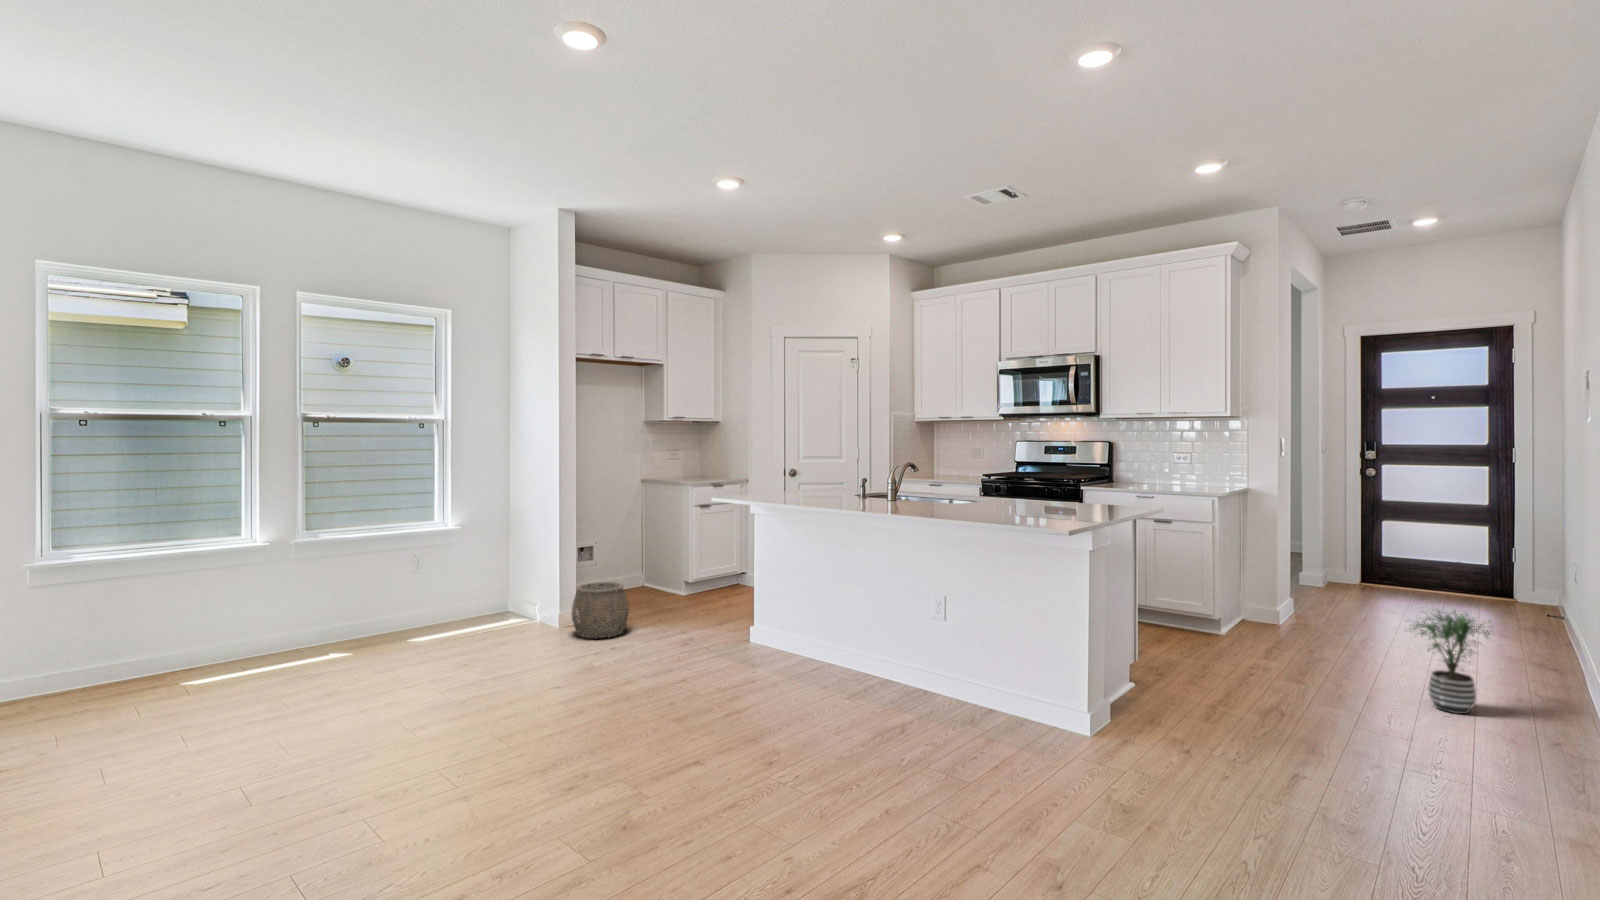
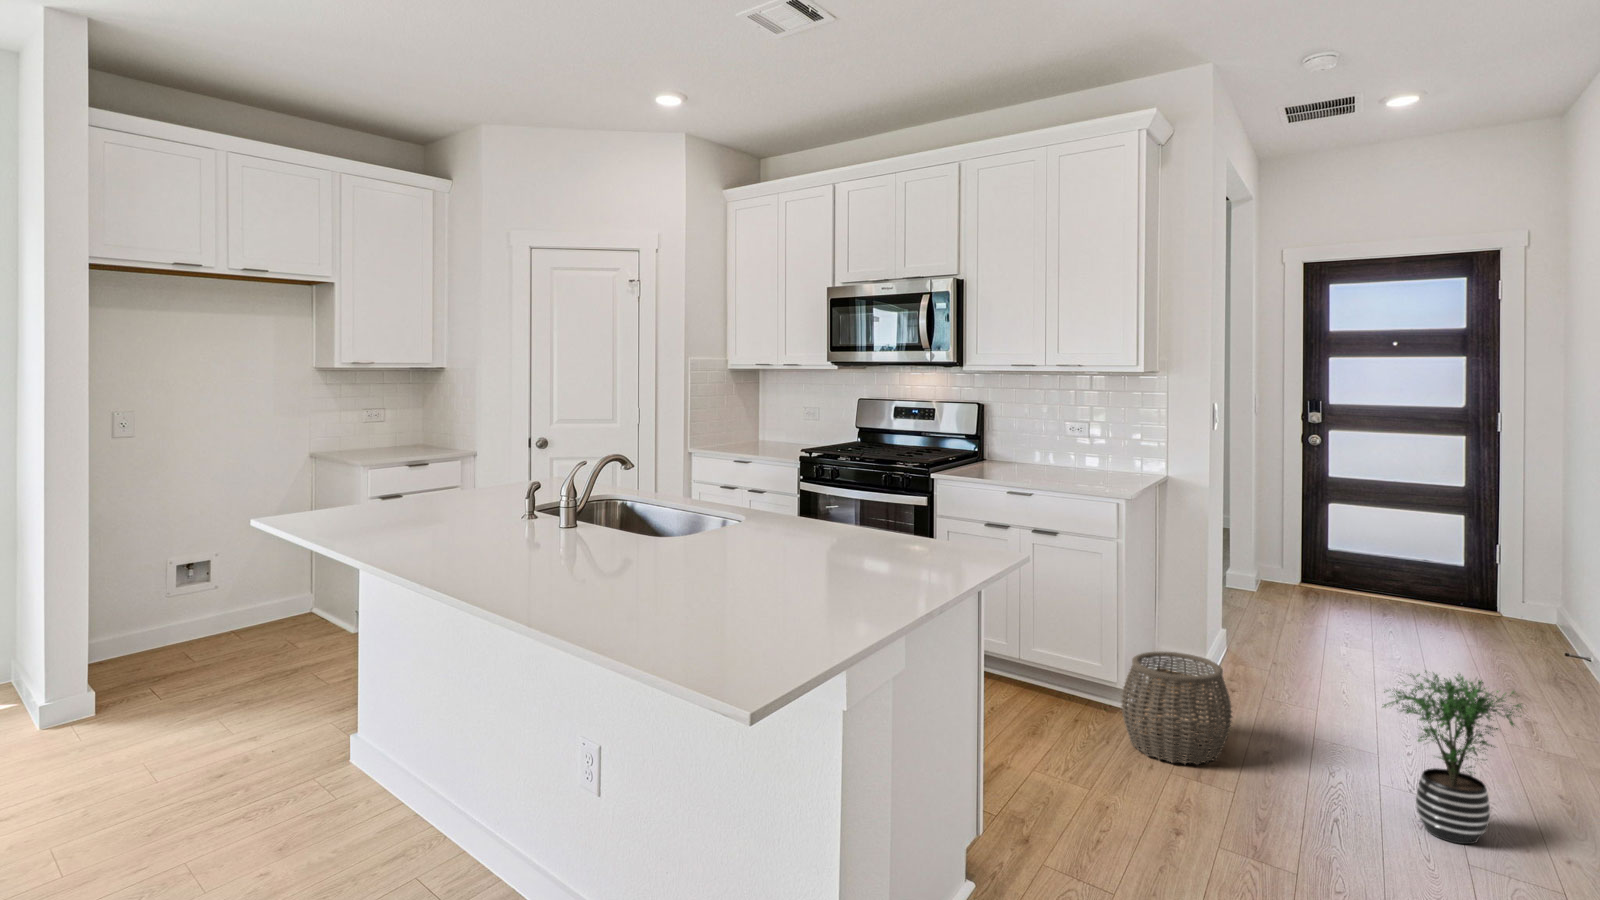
woven basket: present [572,582,629,639] -> present [1121,652,1232,765]

